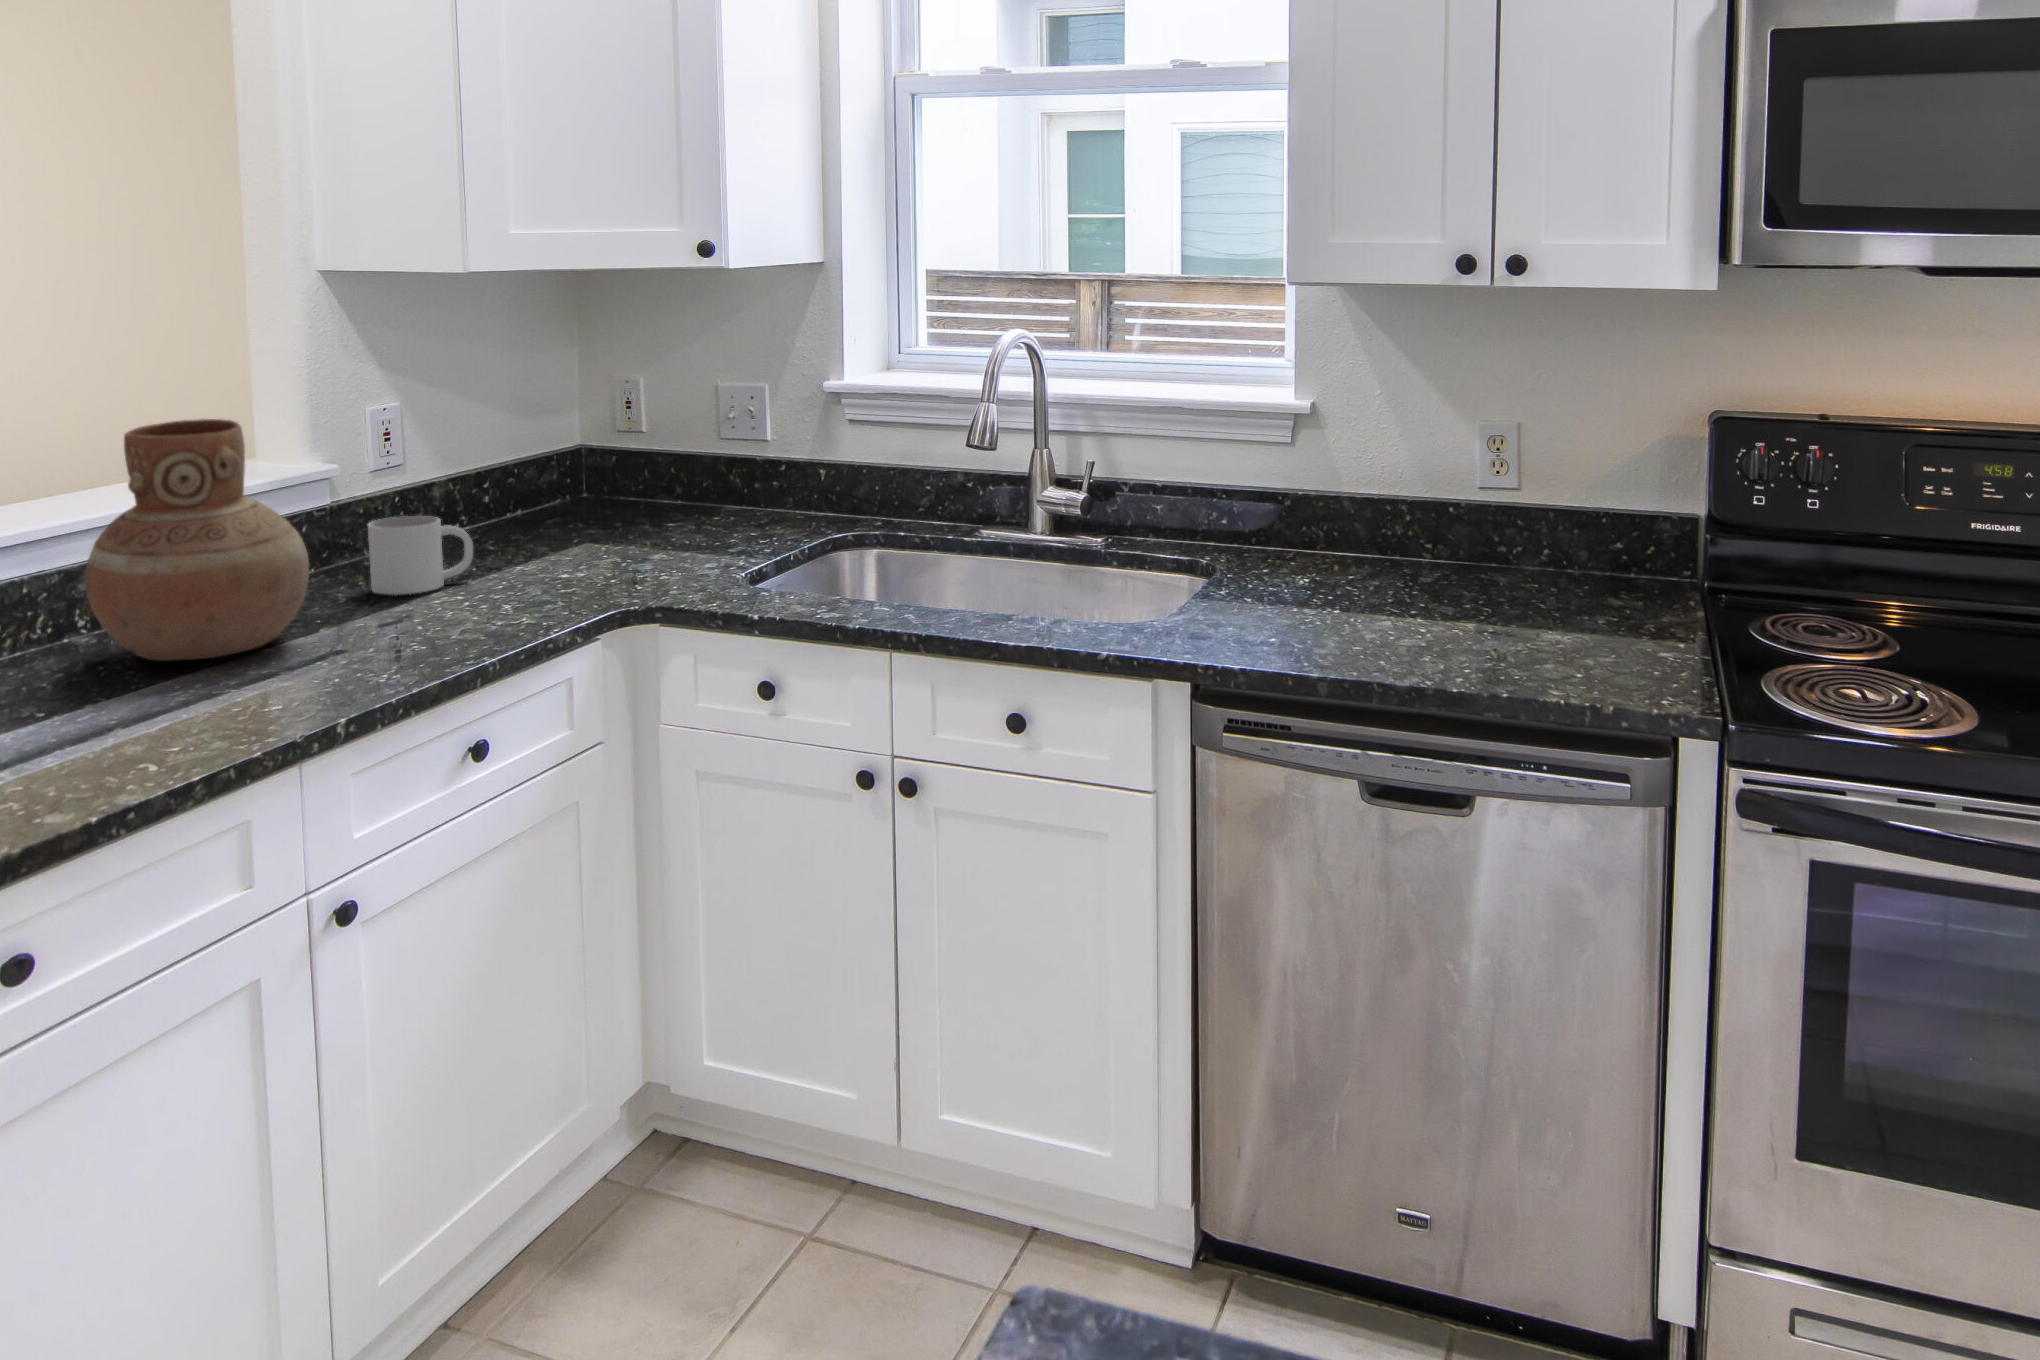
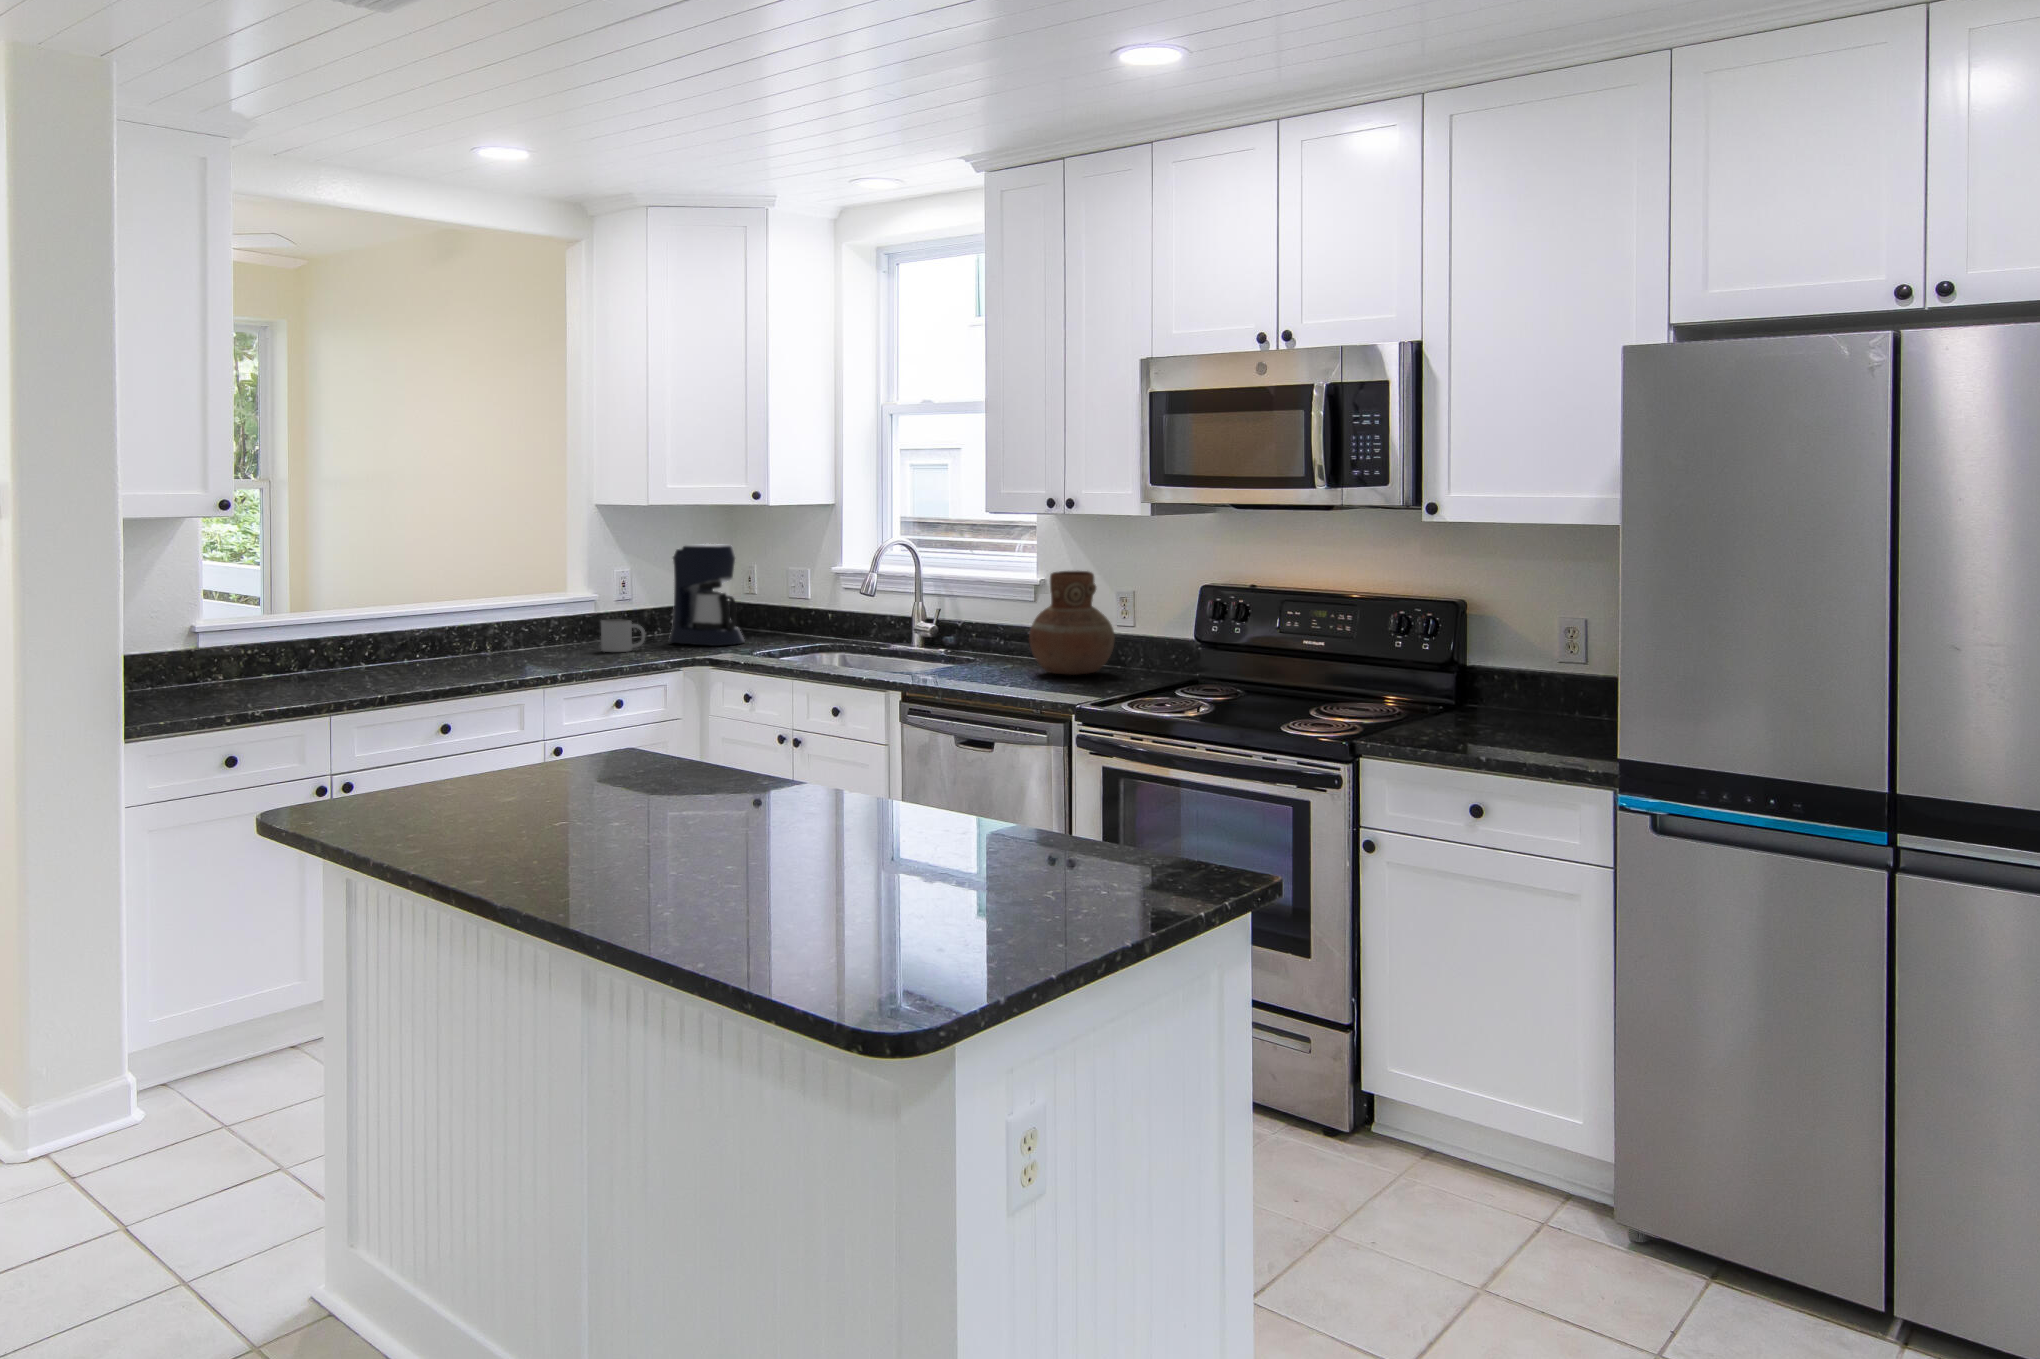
coffee maker: none [507,343,670,555] -> present [669,544,745,646]
vase: present [85,419,309,661] -> present [1029,571,1115,675]

